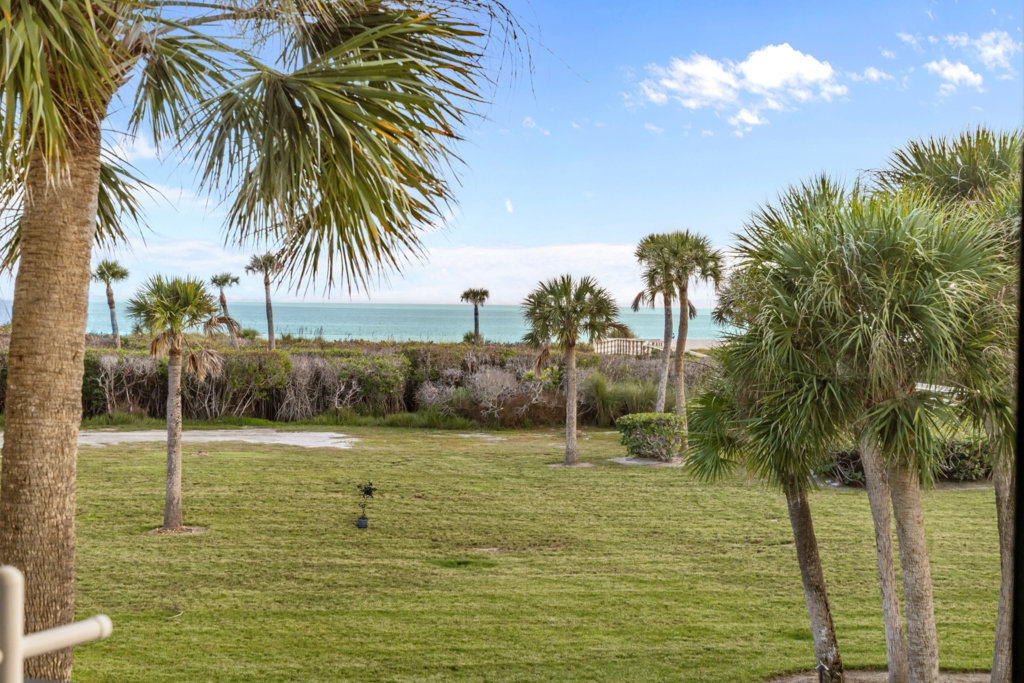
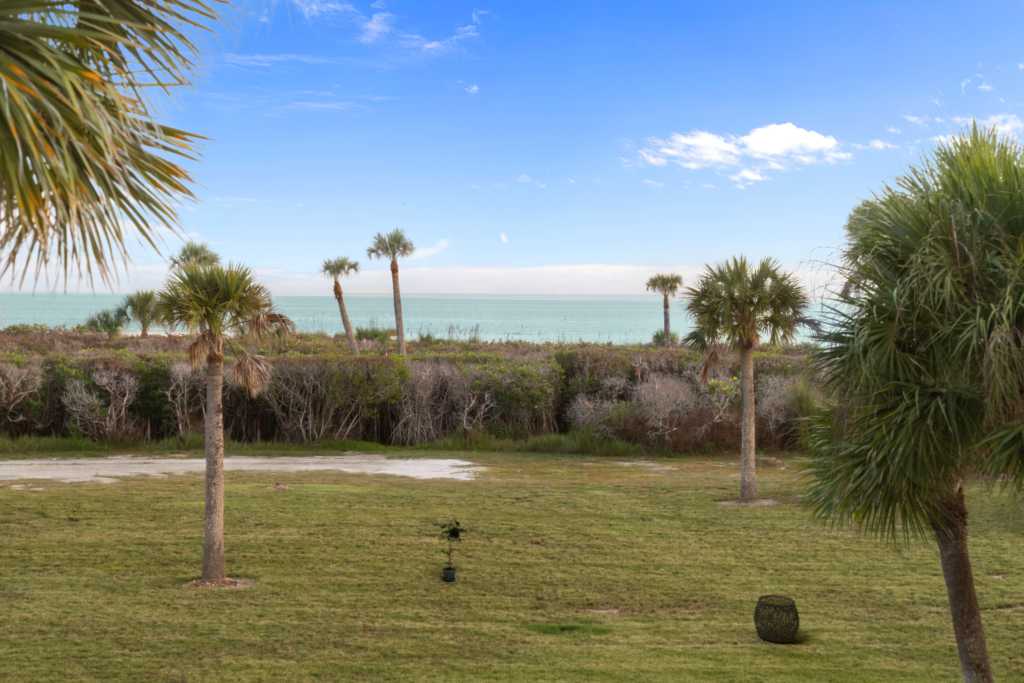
woven basket: none [587,536,618,569] -> present [754,595,800,643]

